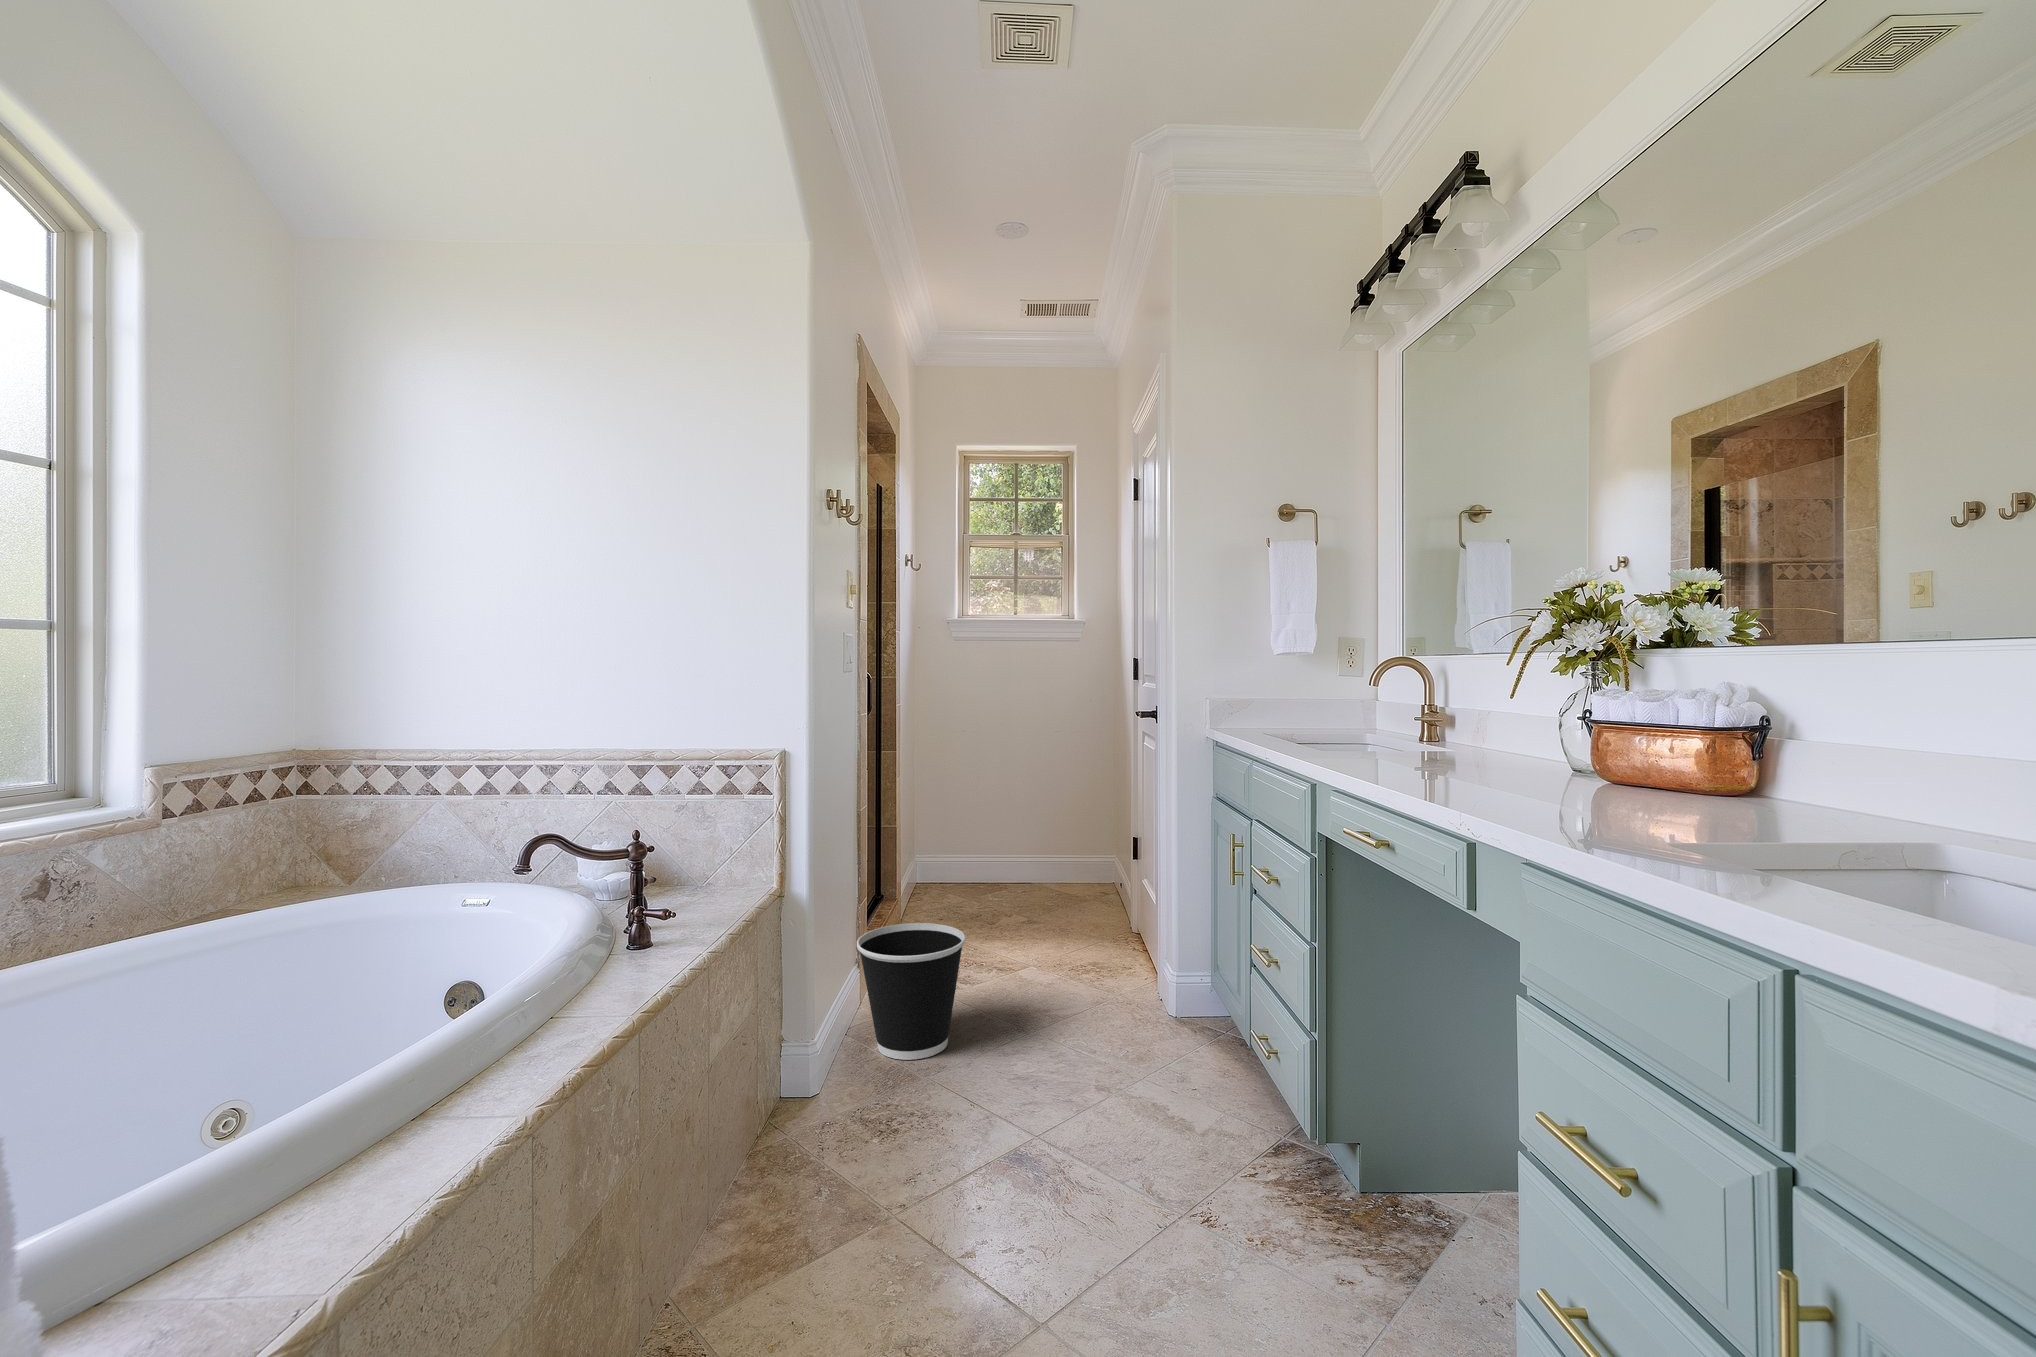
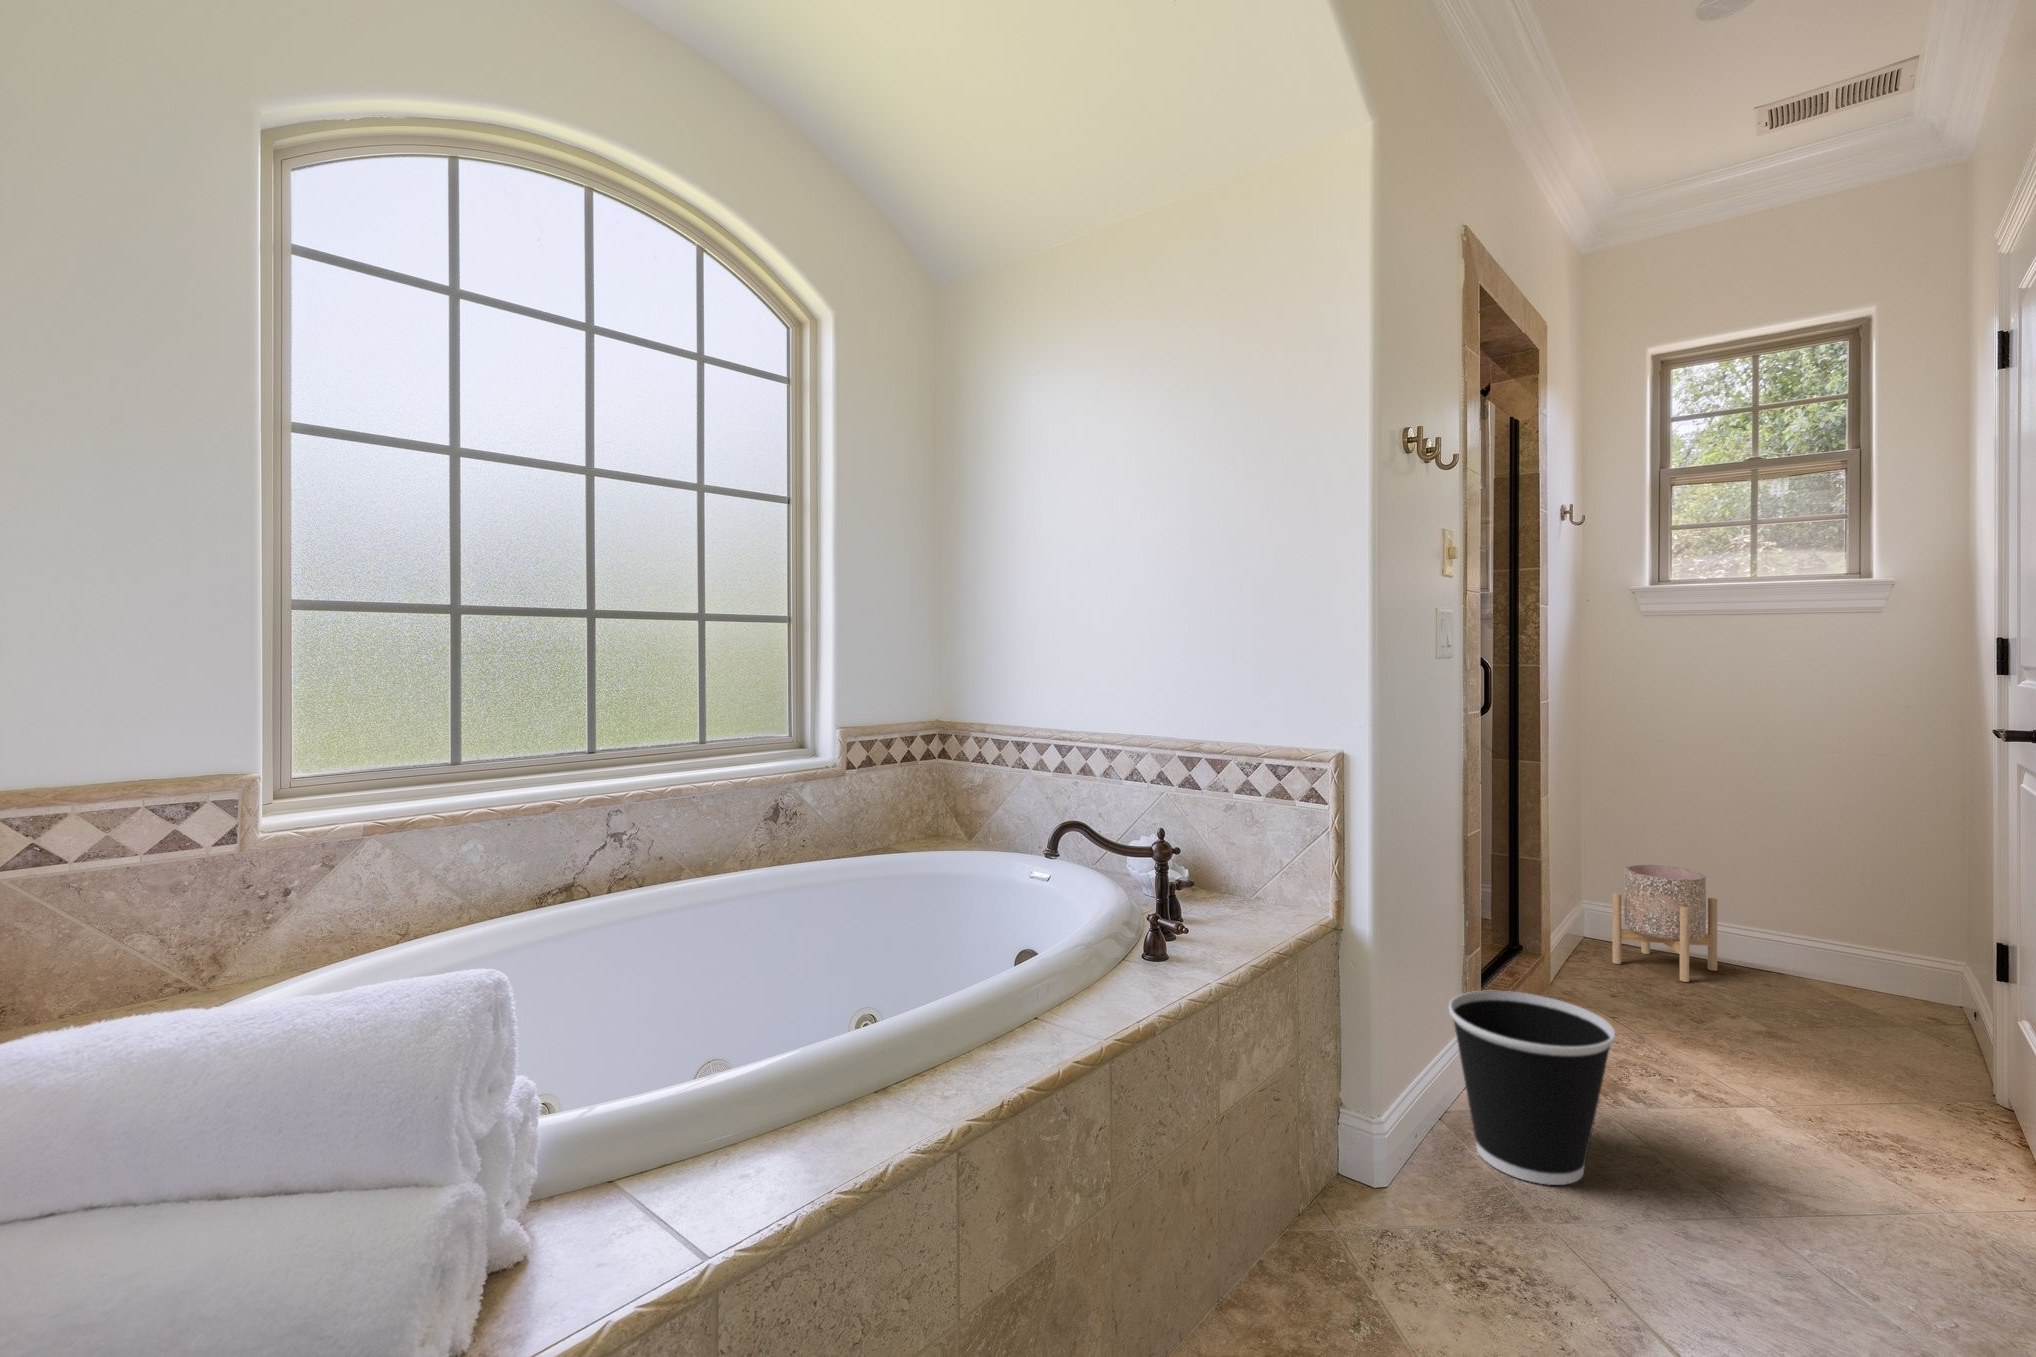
planter: none [942,820,1004,901] -> present [1612,865,1717,982]

